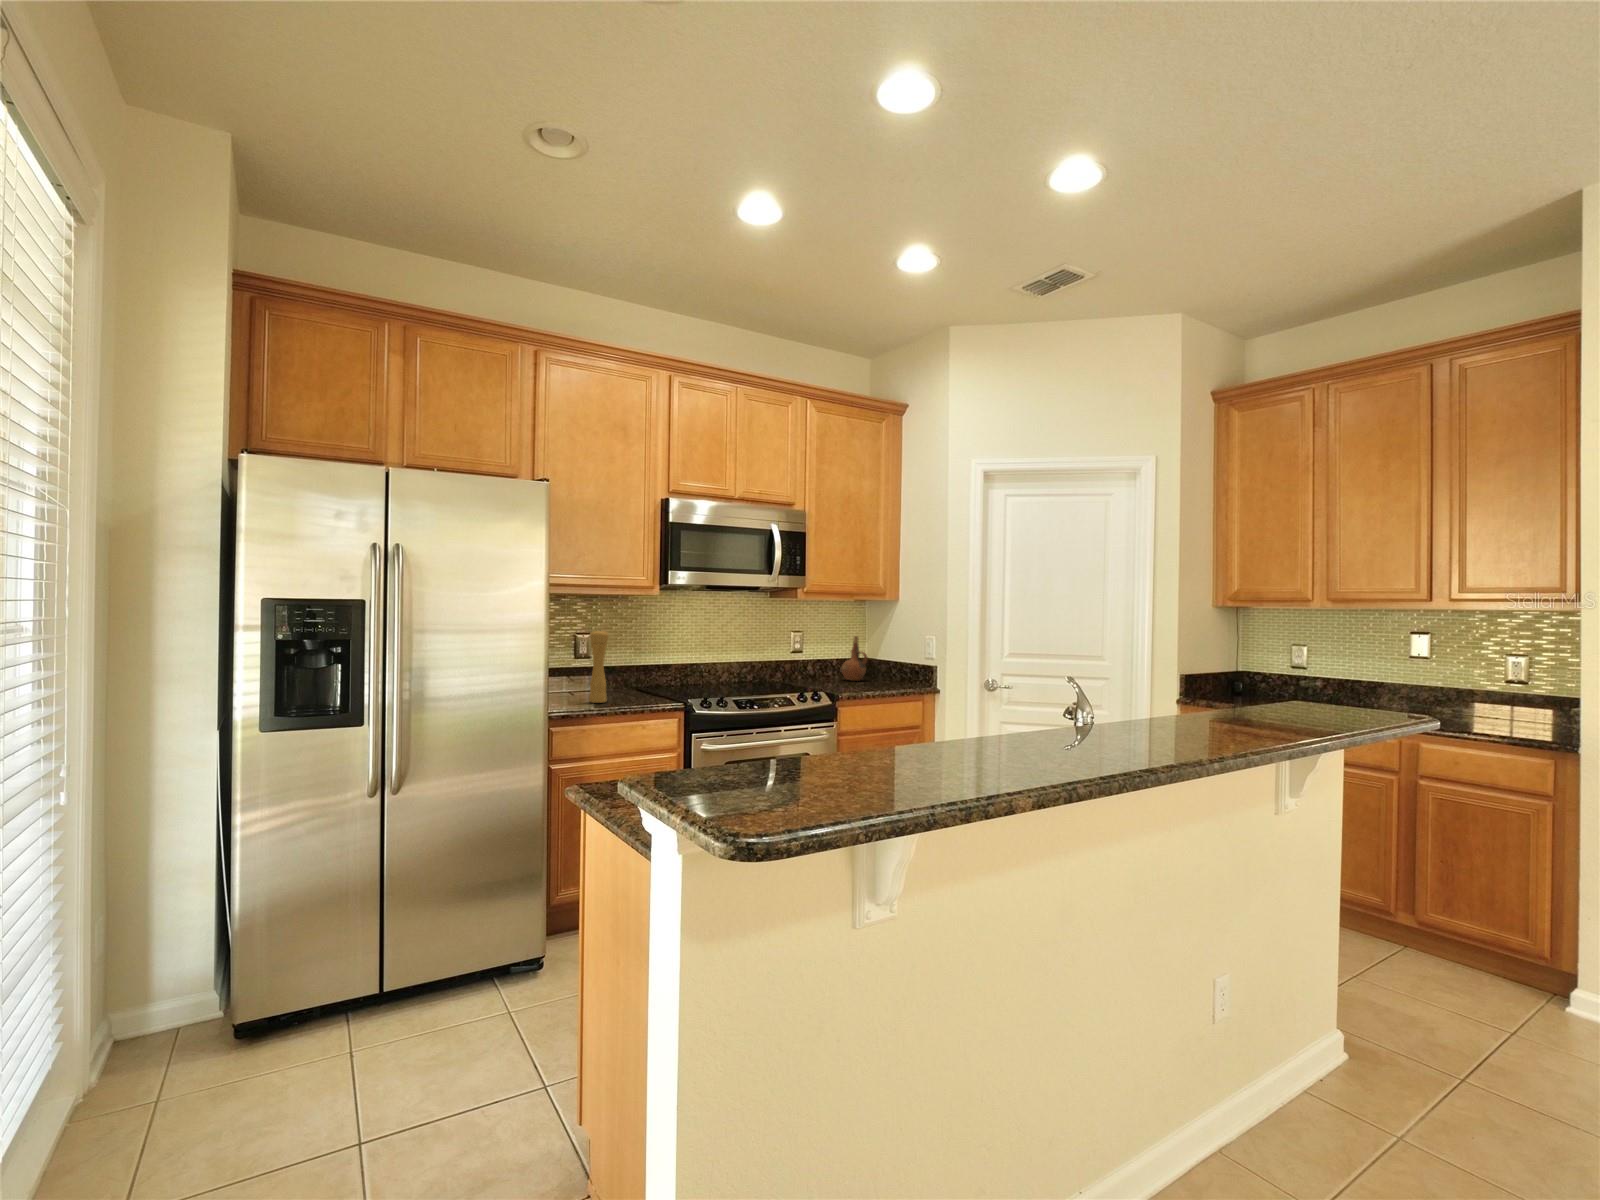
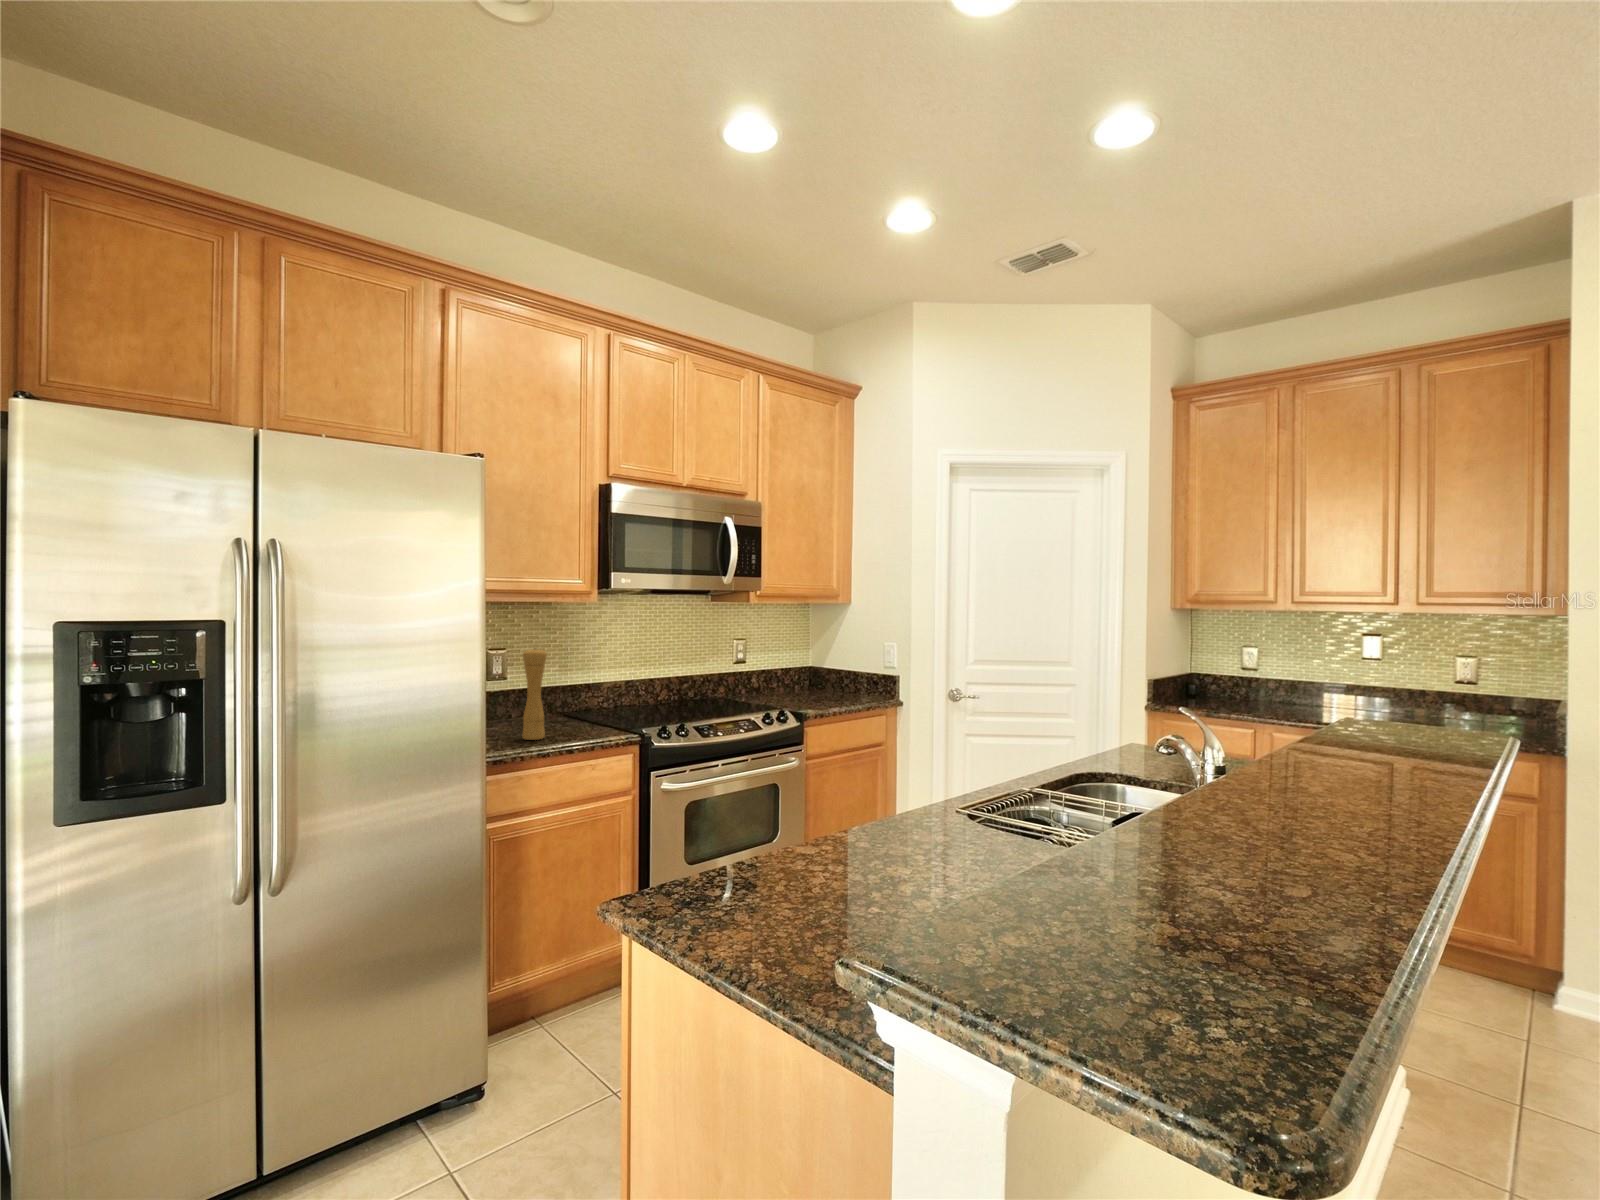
ceramic pitcher: present [842,636,867,681] -> none [785,643,814,693]

